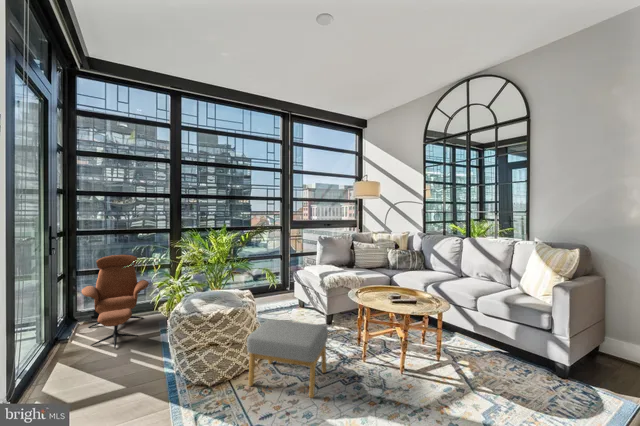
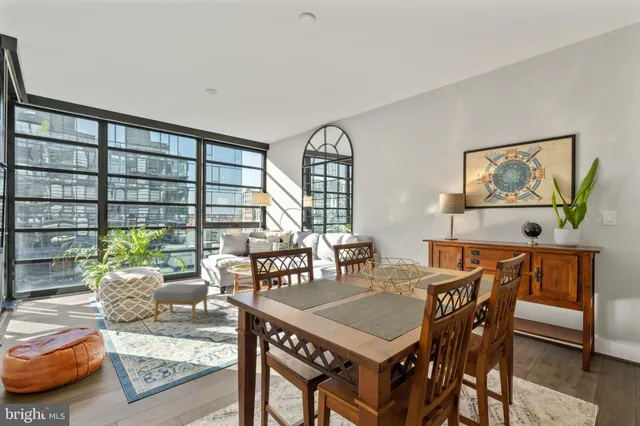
lounge chair: present [82,255,149,348] -> none [23,248,80,311]

